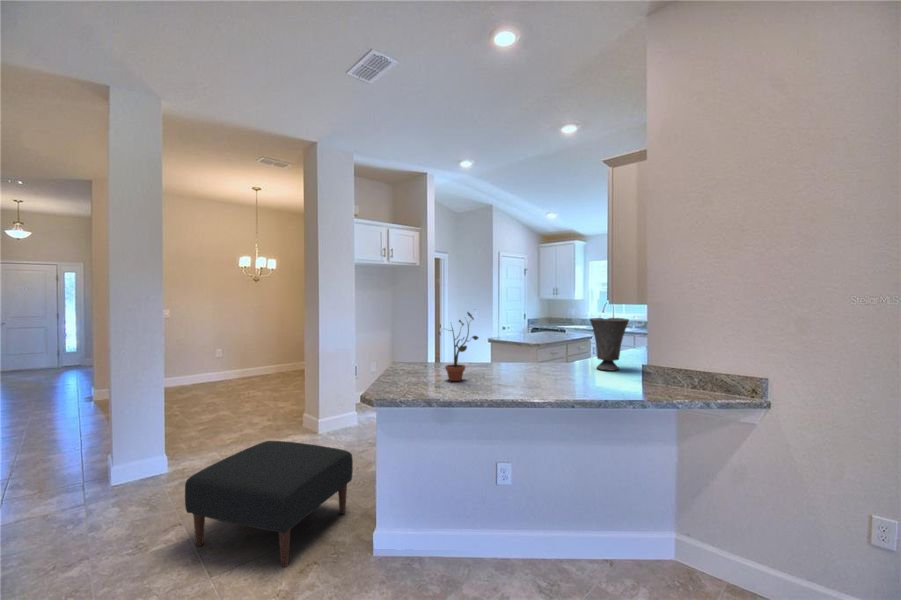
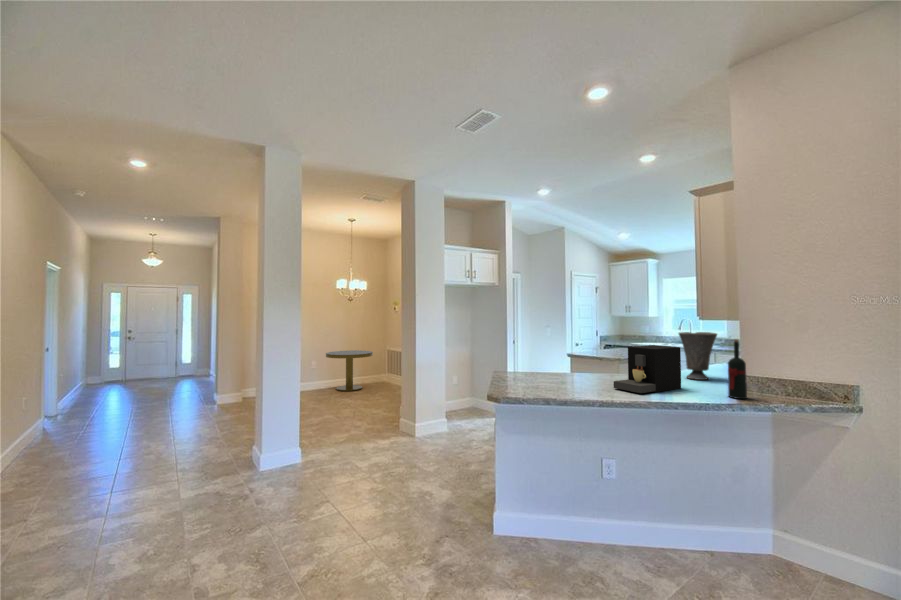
potted plant: present [439,312,479,381] -> none [546,326,581,385]
wine bottle: none [634,327,653,395] -> present [728,339,747,399]
coffee maker: none [513,333,588,390] -> present [614,345,681,393]
side table: none [226,337,283,383] -> present [326,350,373,391]
ottoman: present [185,441,353,567] -> none [339,435,464,536]

